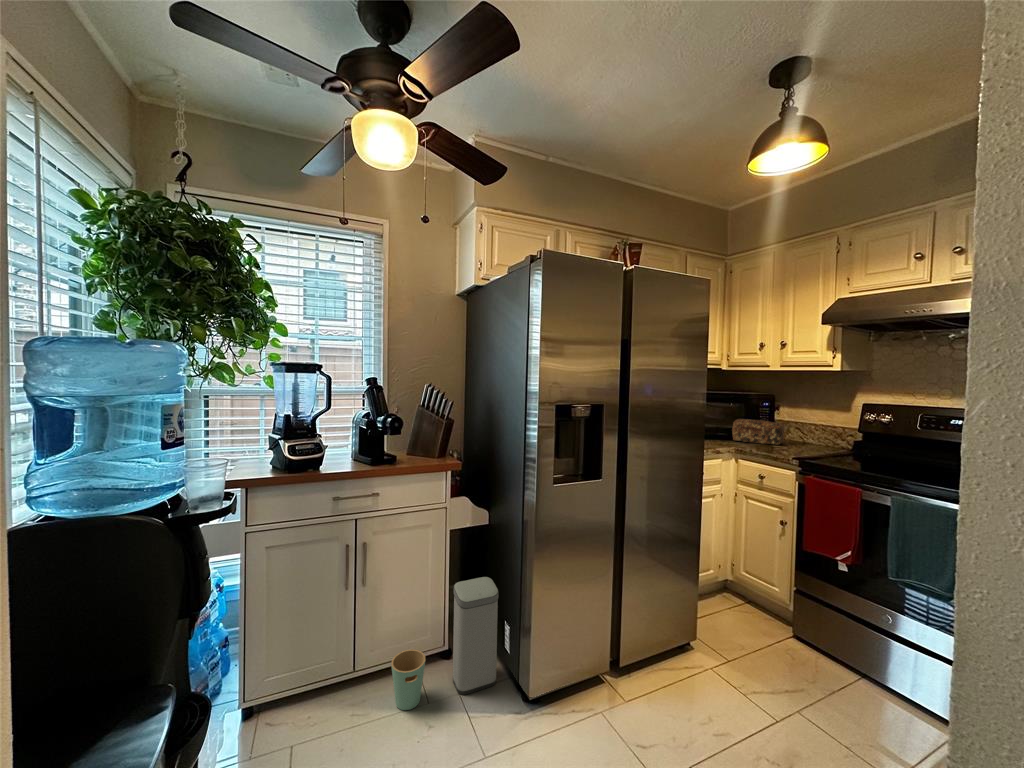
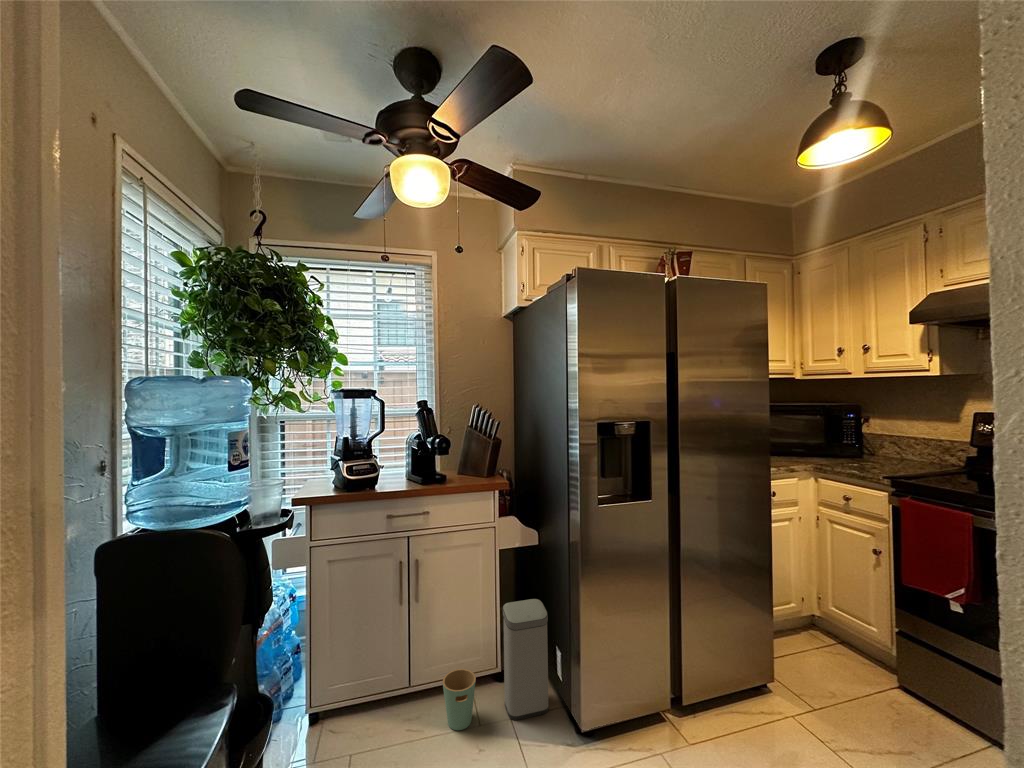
bread loaf: present [732,419,784,445] -> none [811,433,875,462]

